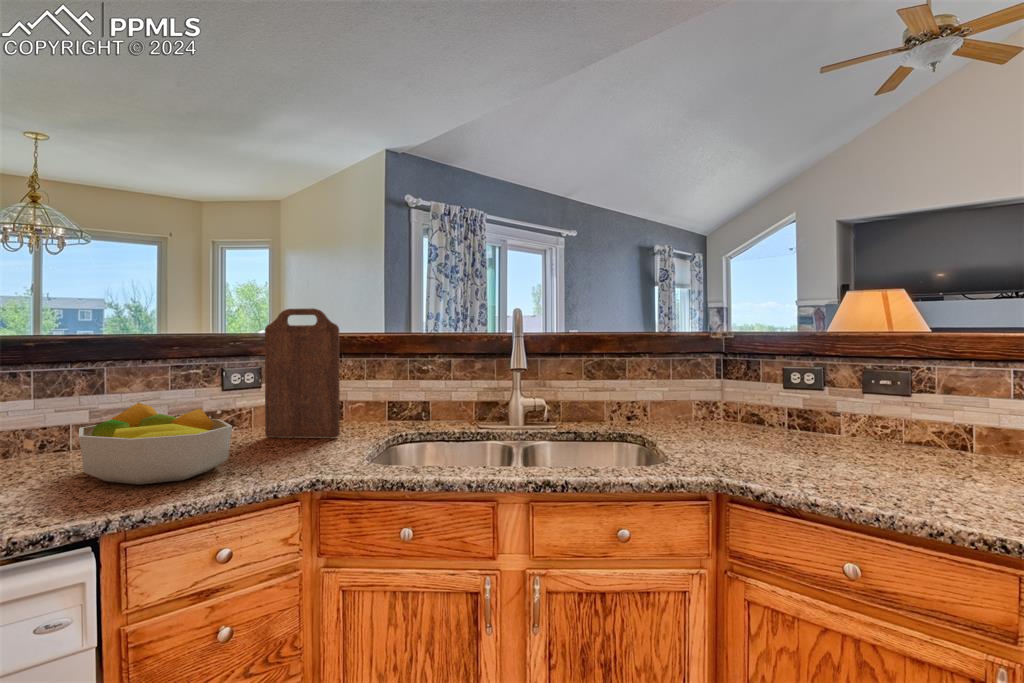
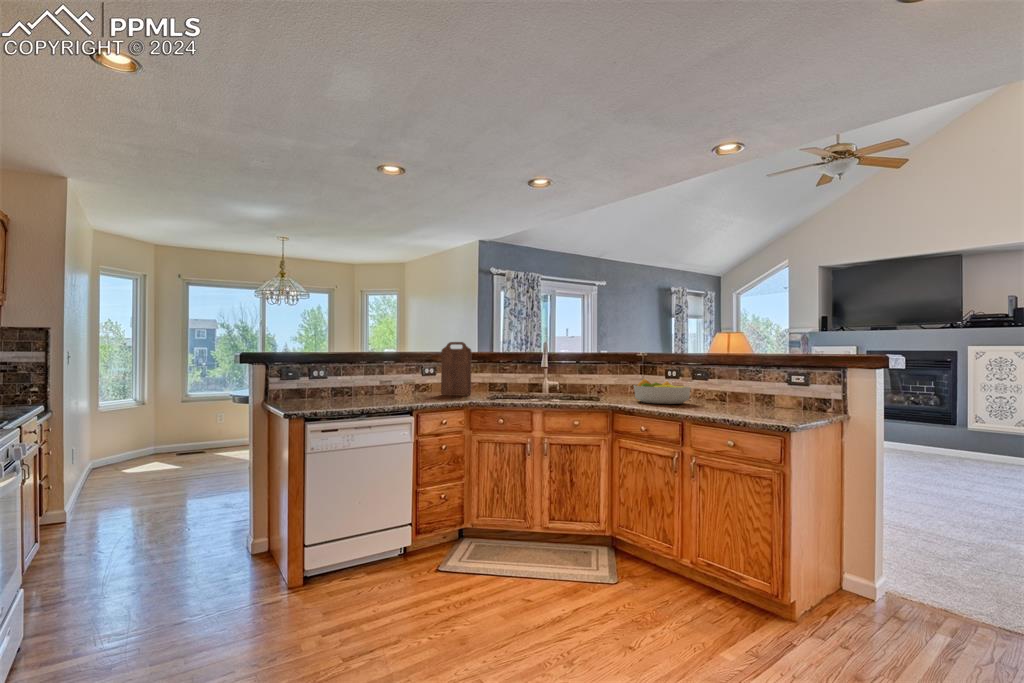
fruit bowl: present [79,403,232,485] -> present [634,379,691,404]

